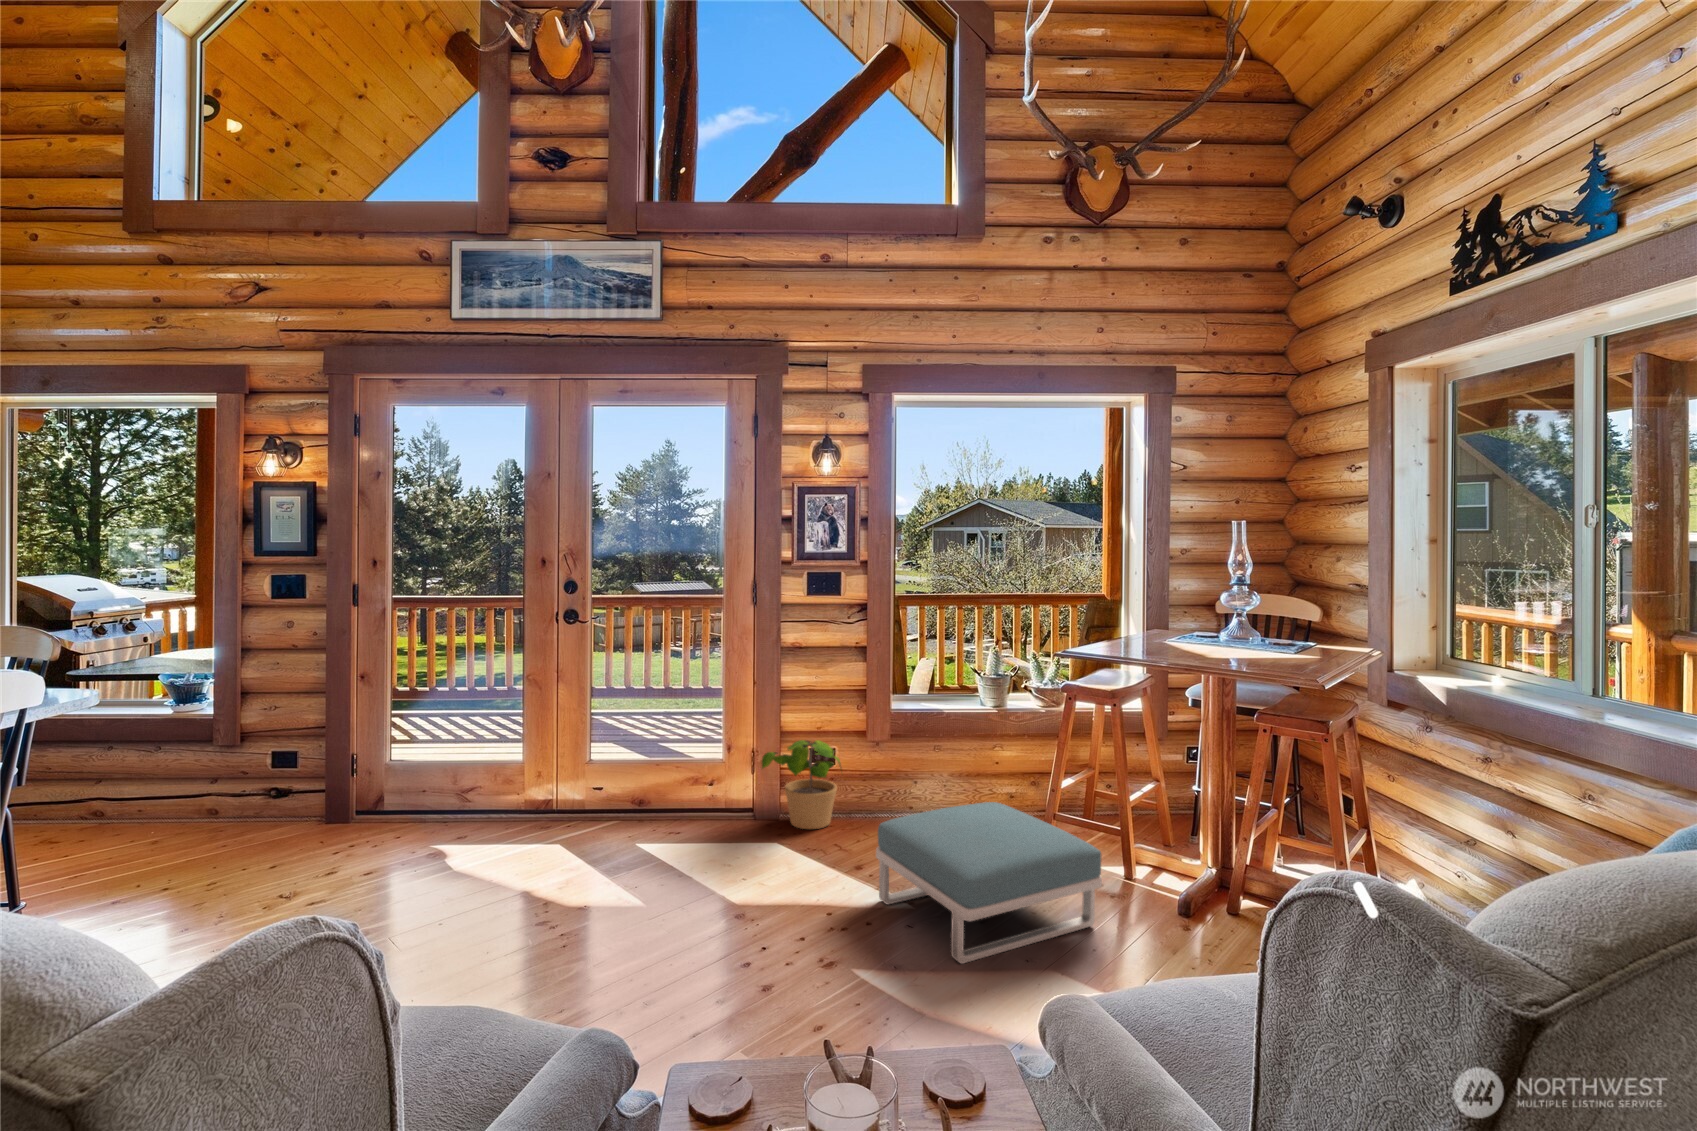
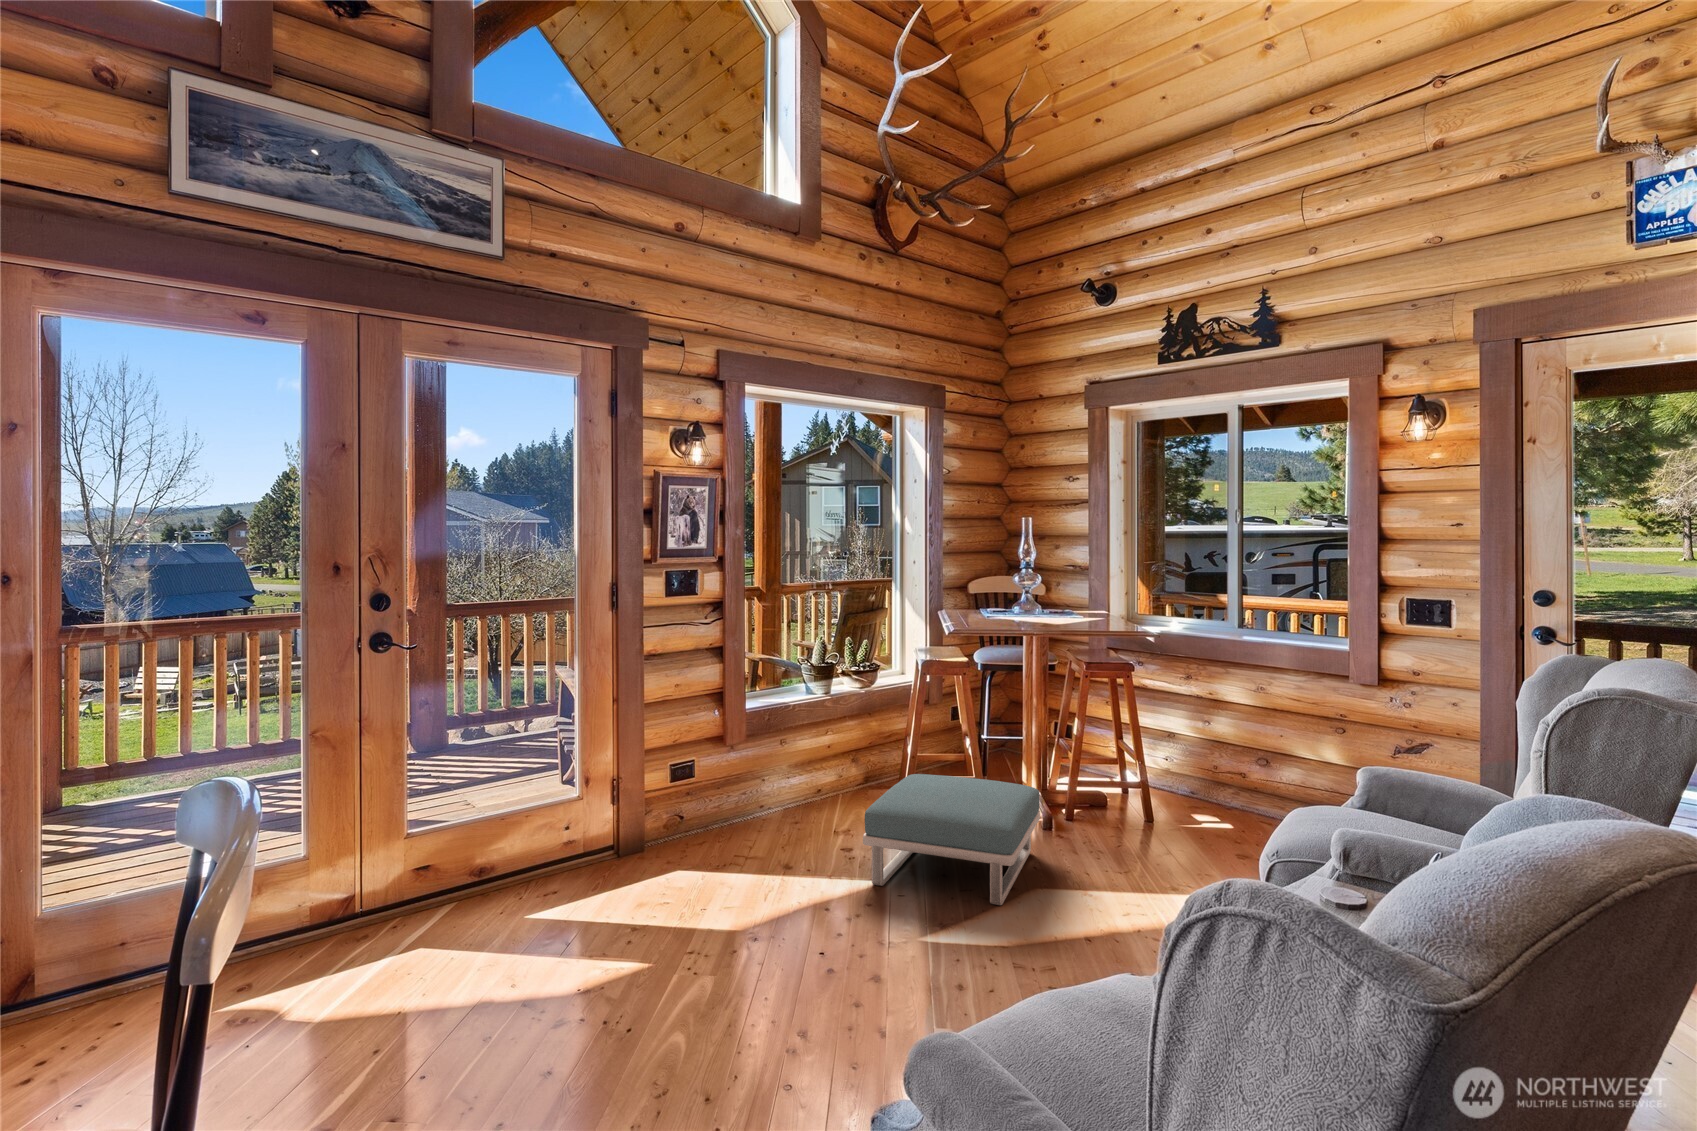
potted plant: present [761,740,840,829] -> none [653,751,760,852]

